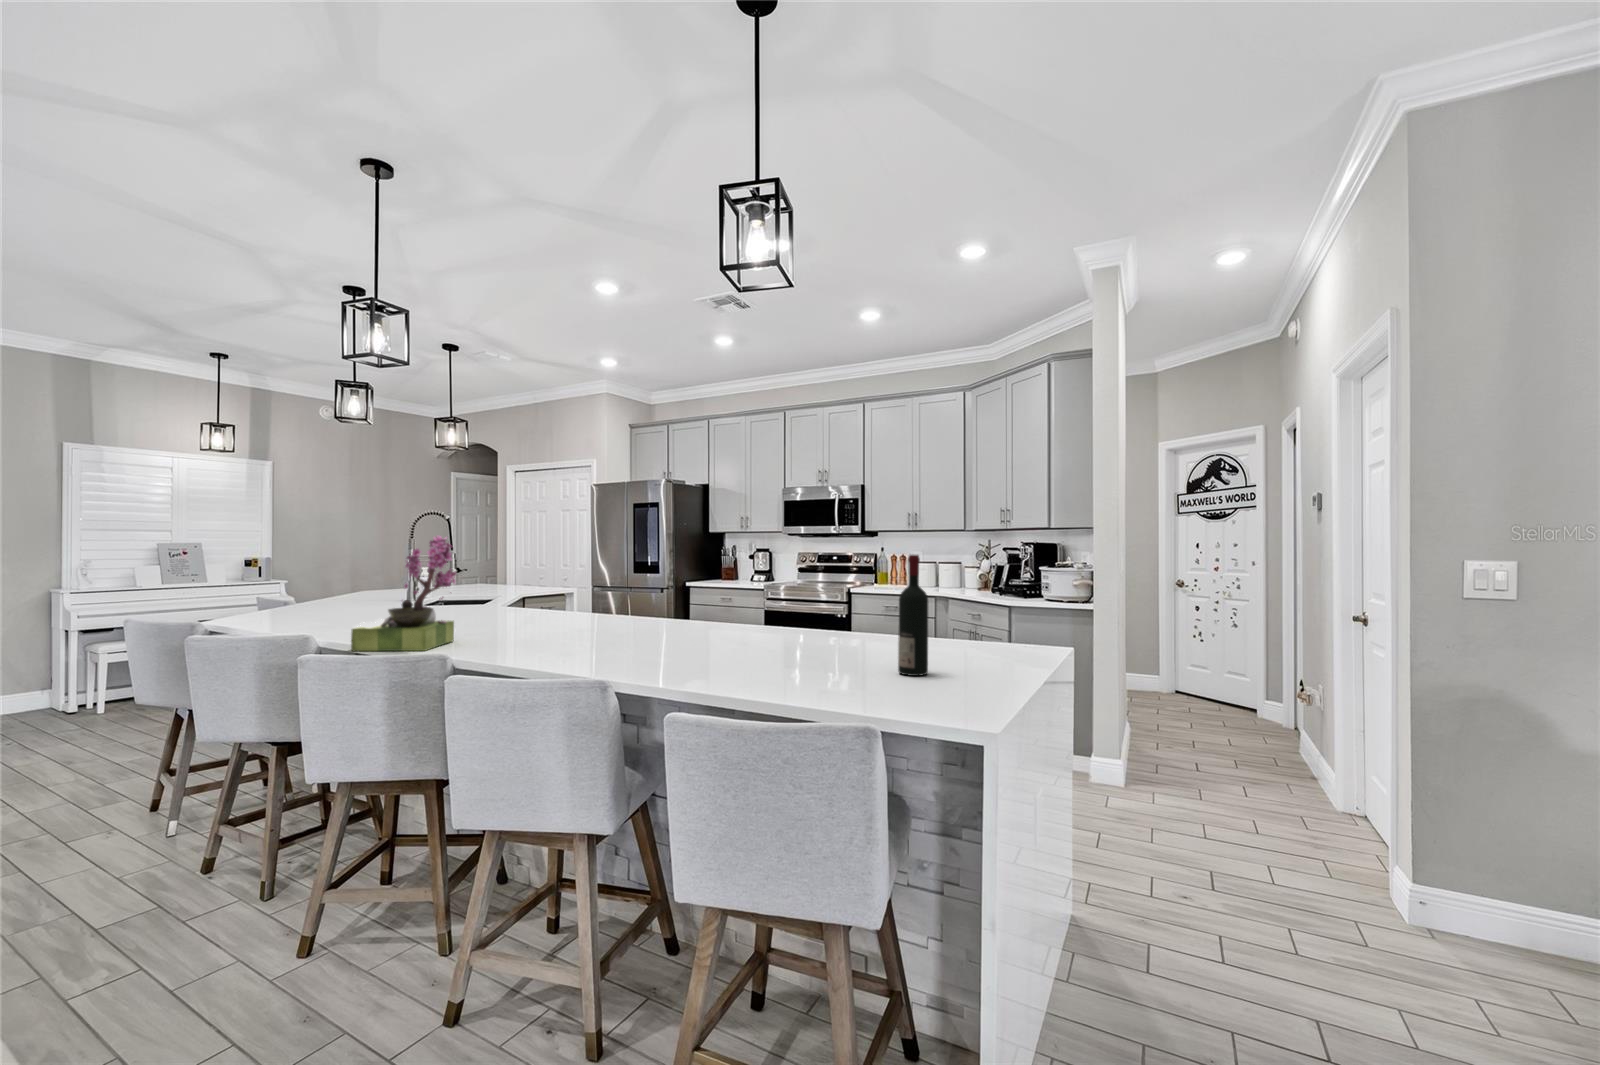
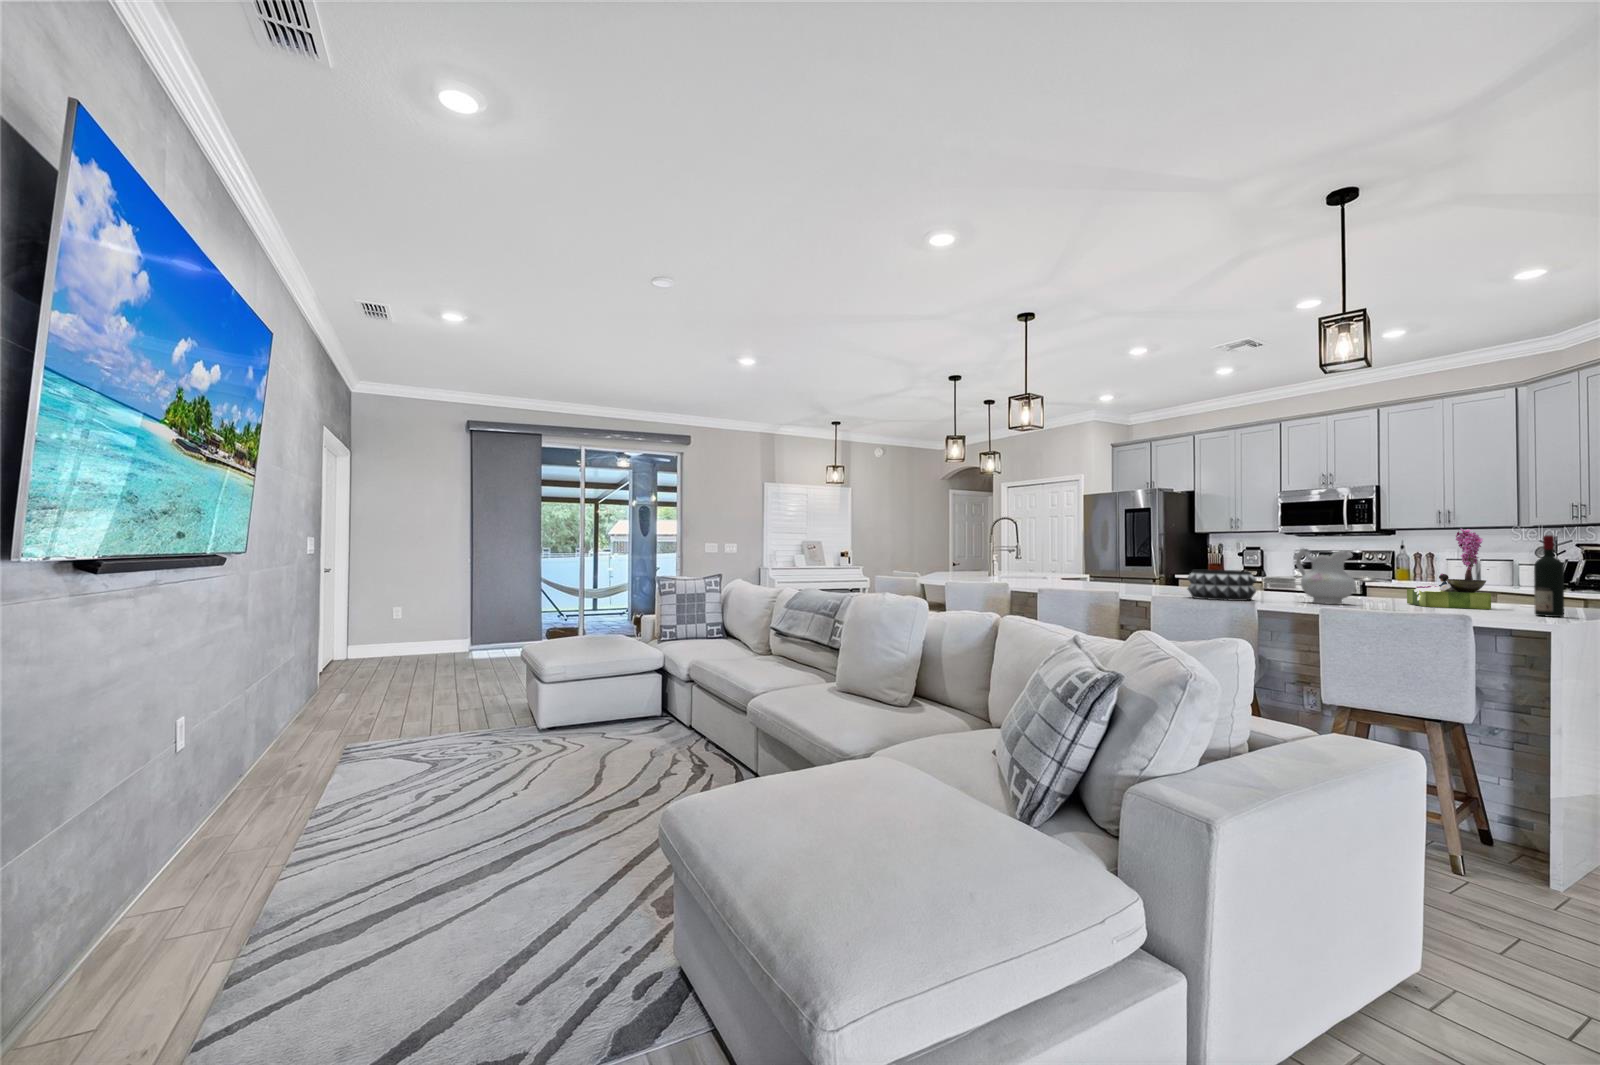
flower arrangement: present [351,536,456,651] -> present [1407,529,1491,609]
ceramic pitcher: none [652,570,720,660] -> present [1296,549,1355,605]
decorative bowl: none [492,604,598,662] -> present [1188,569,1256,601]

